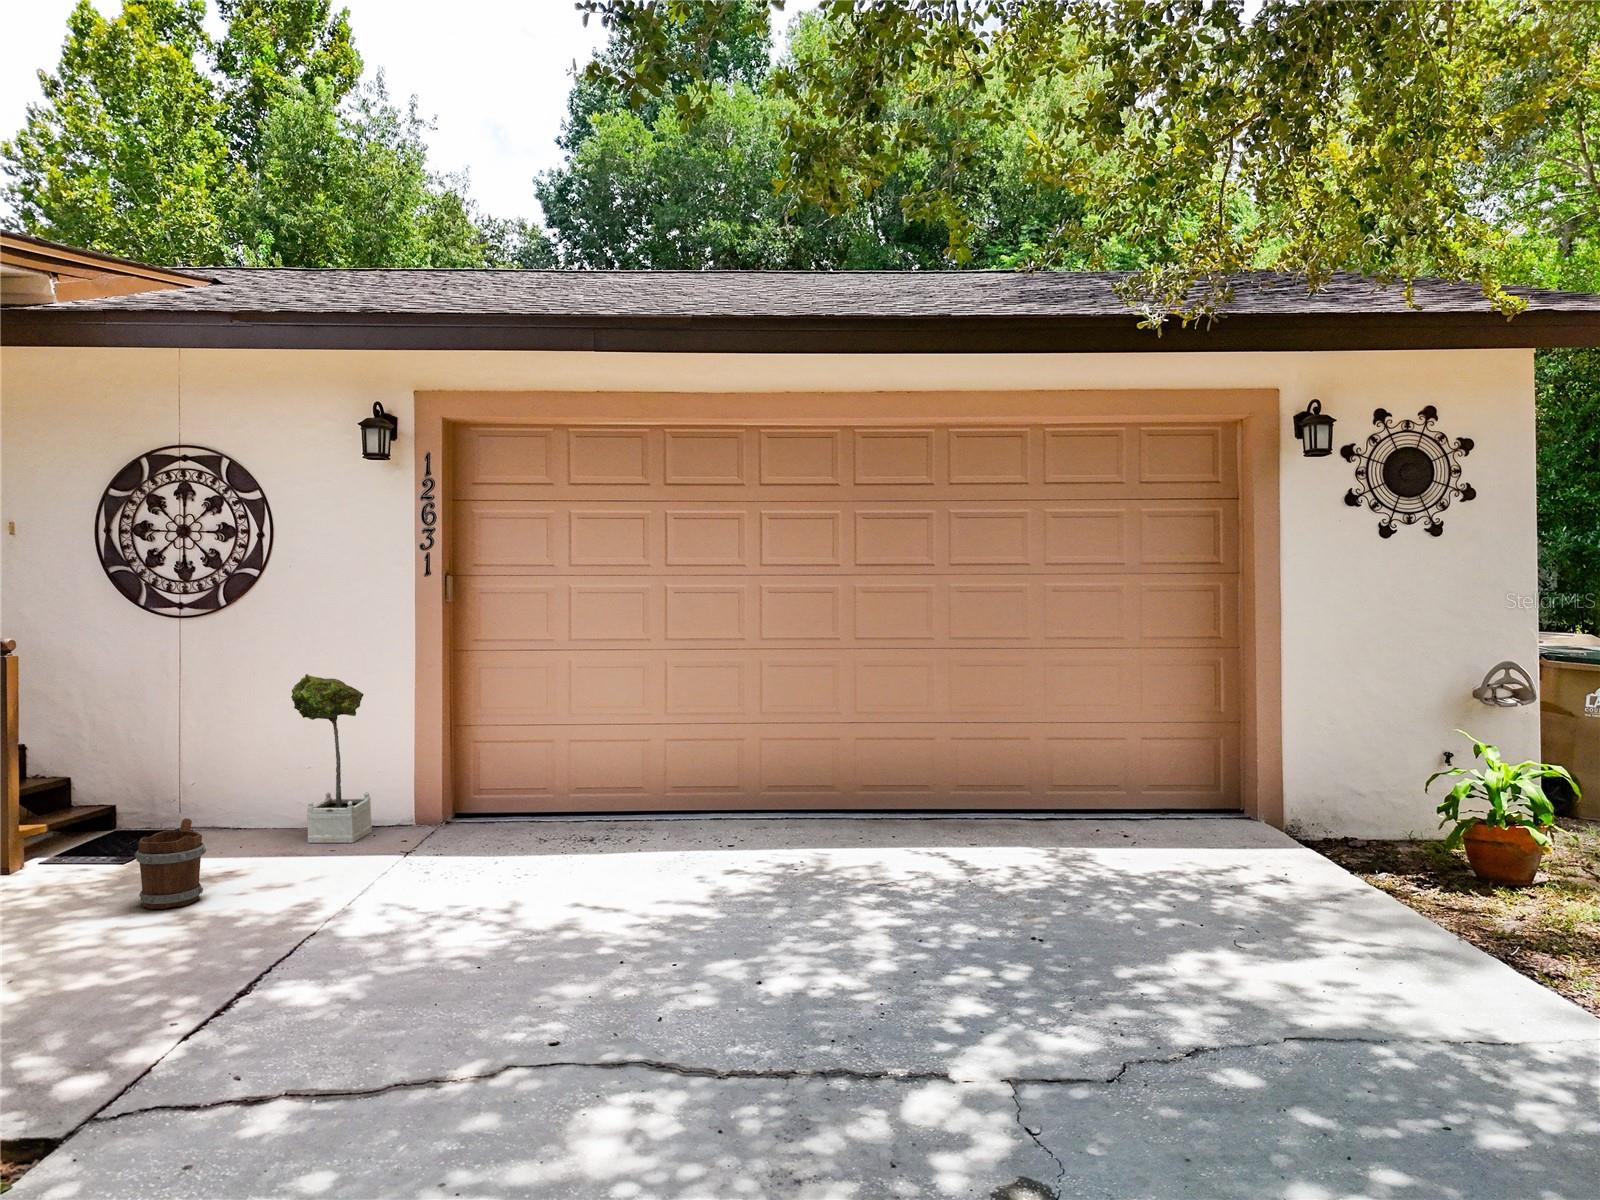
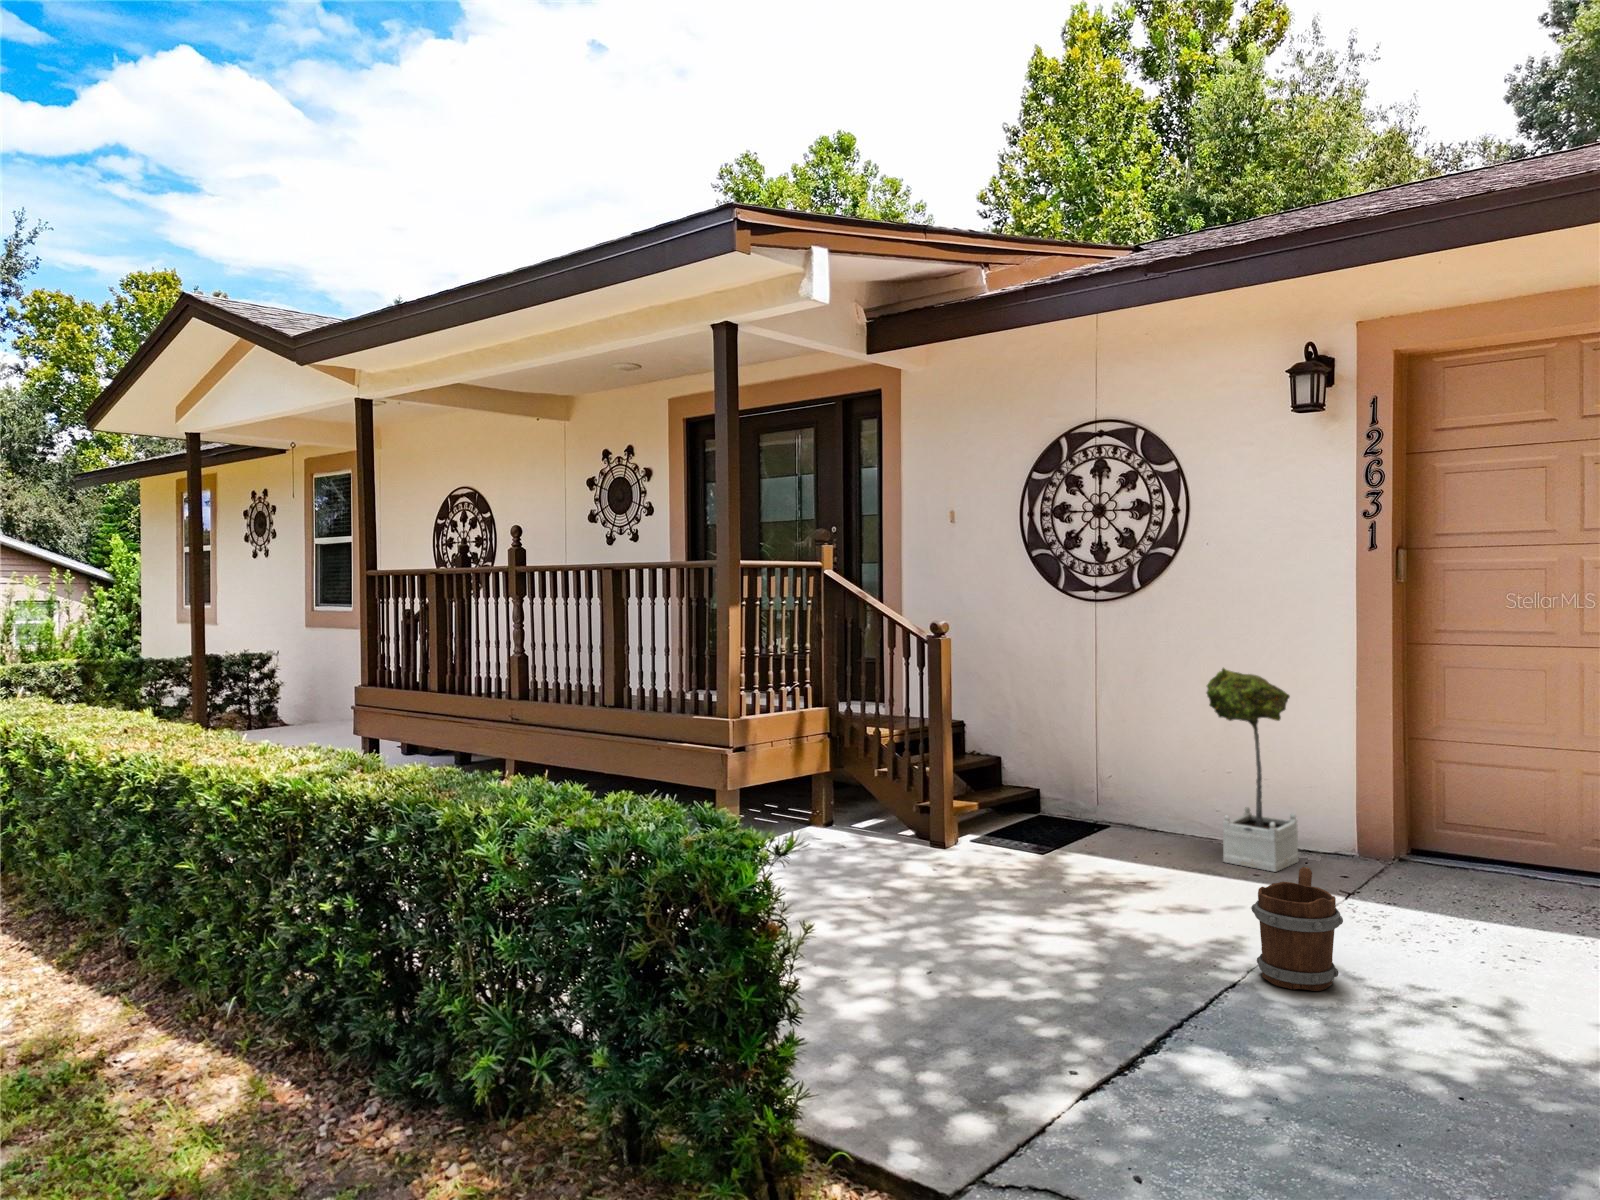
bucket: present [135,818,206,909] -> present [1251,867,1343,991]

